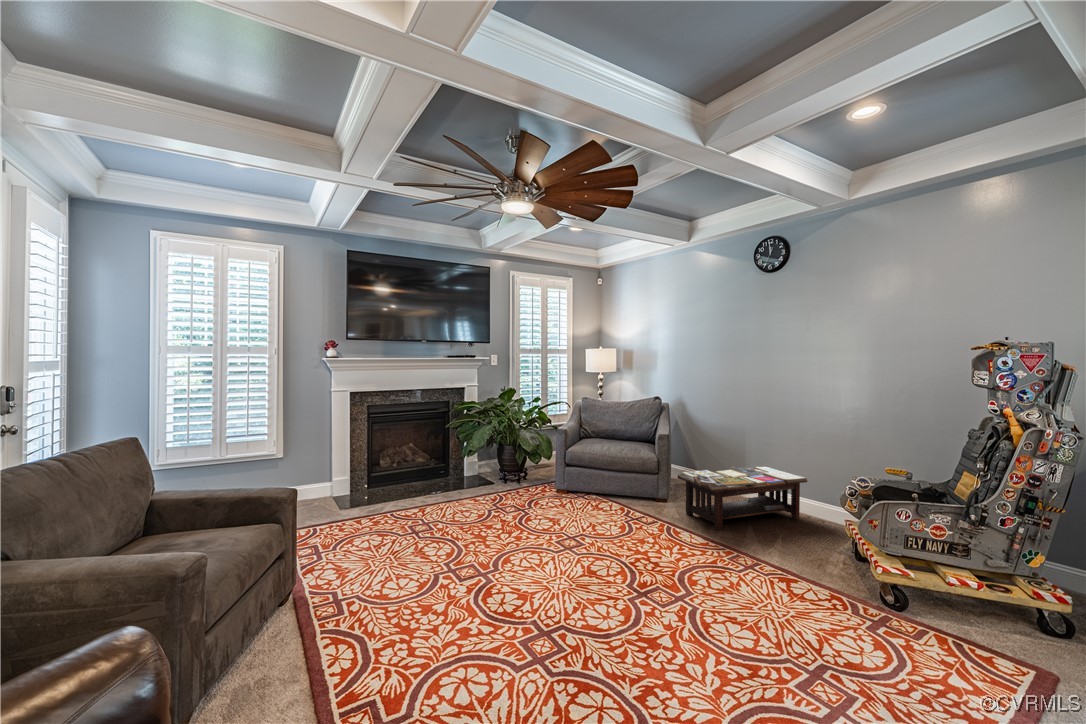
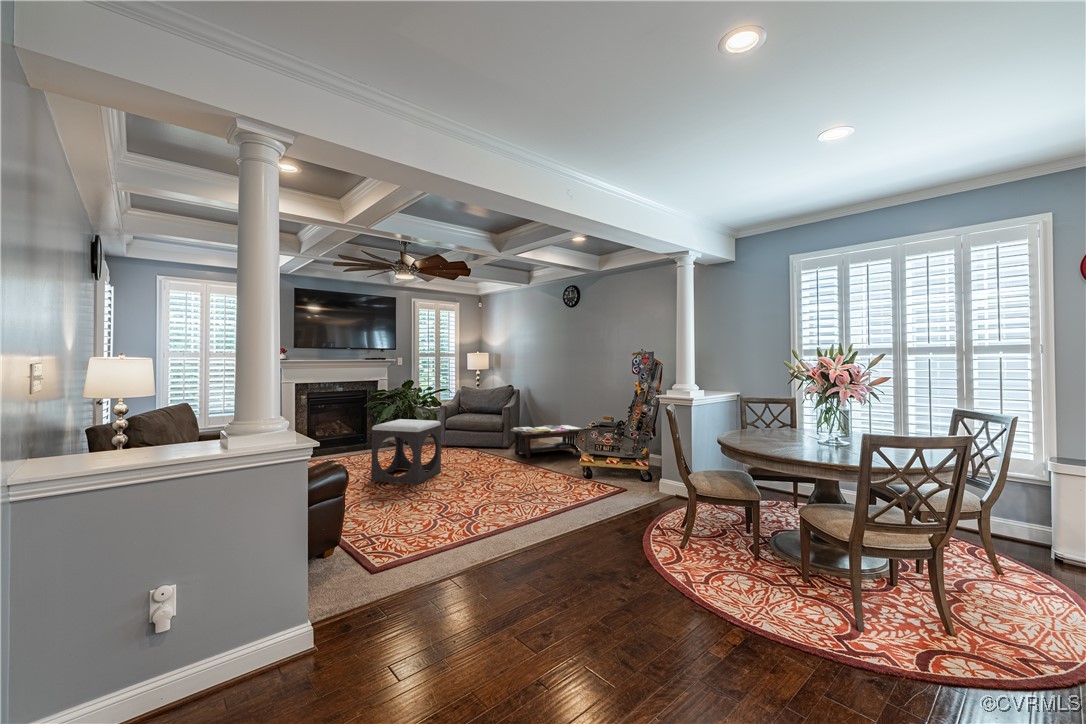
footstool: none [465,465,585,608] -> present [371,419,441,484]

